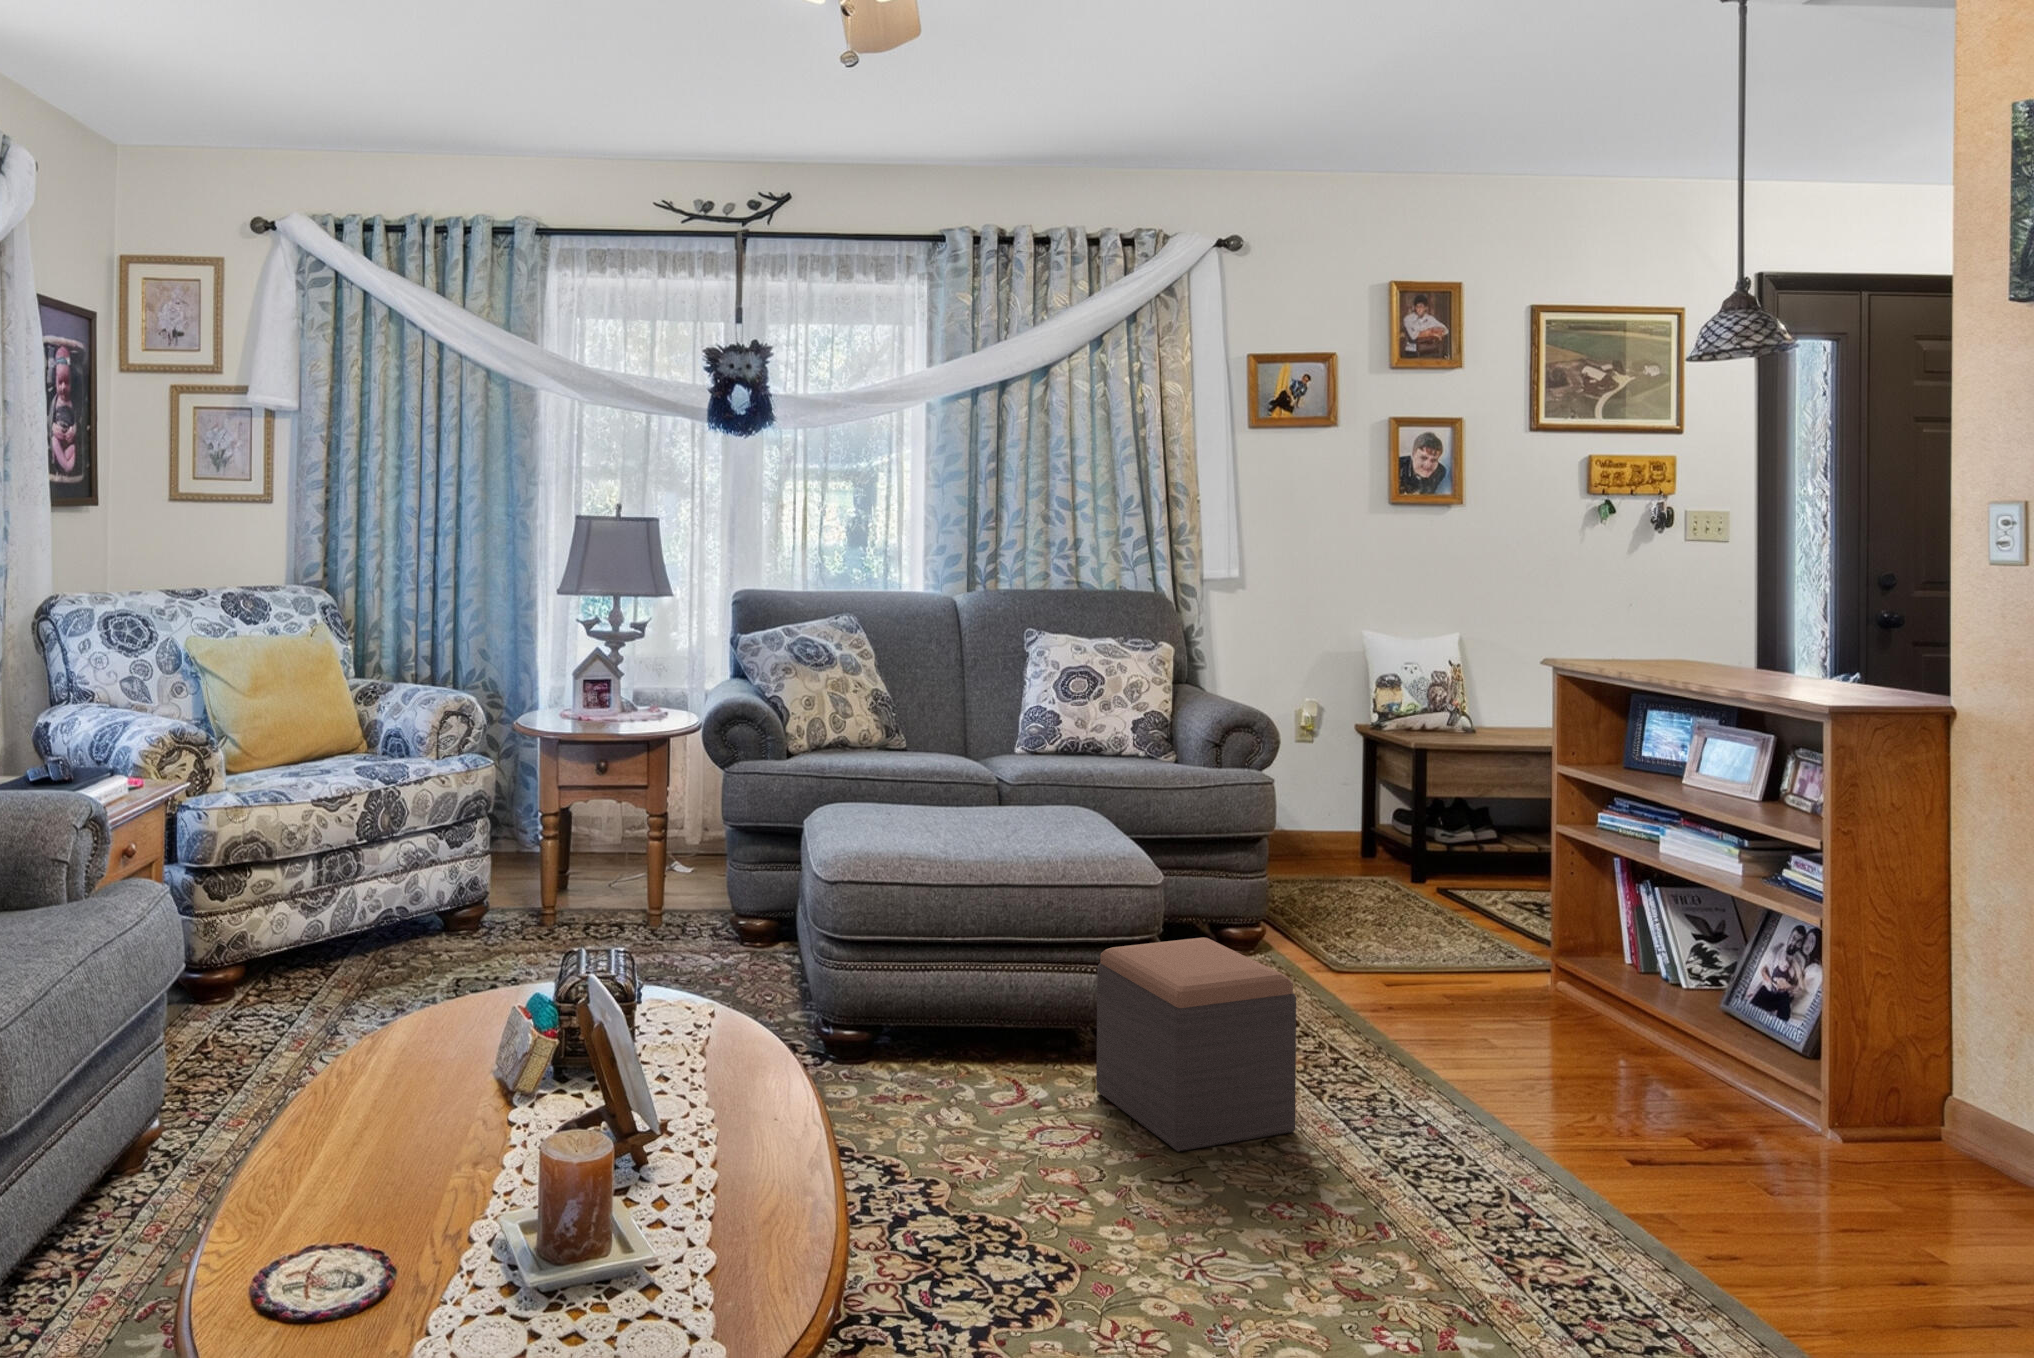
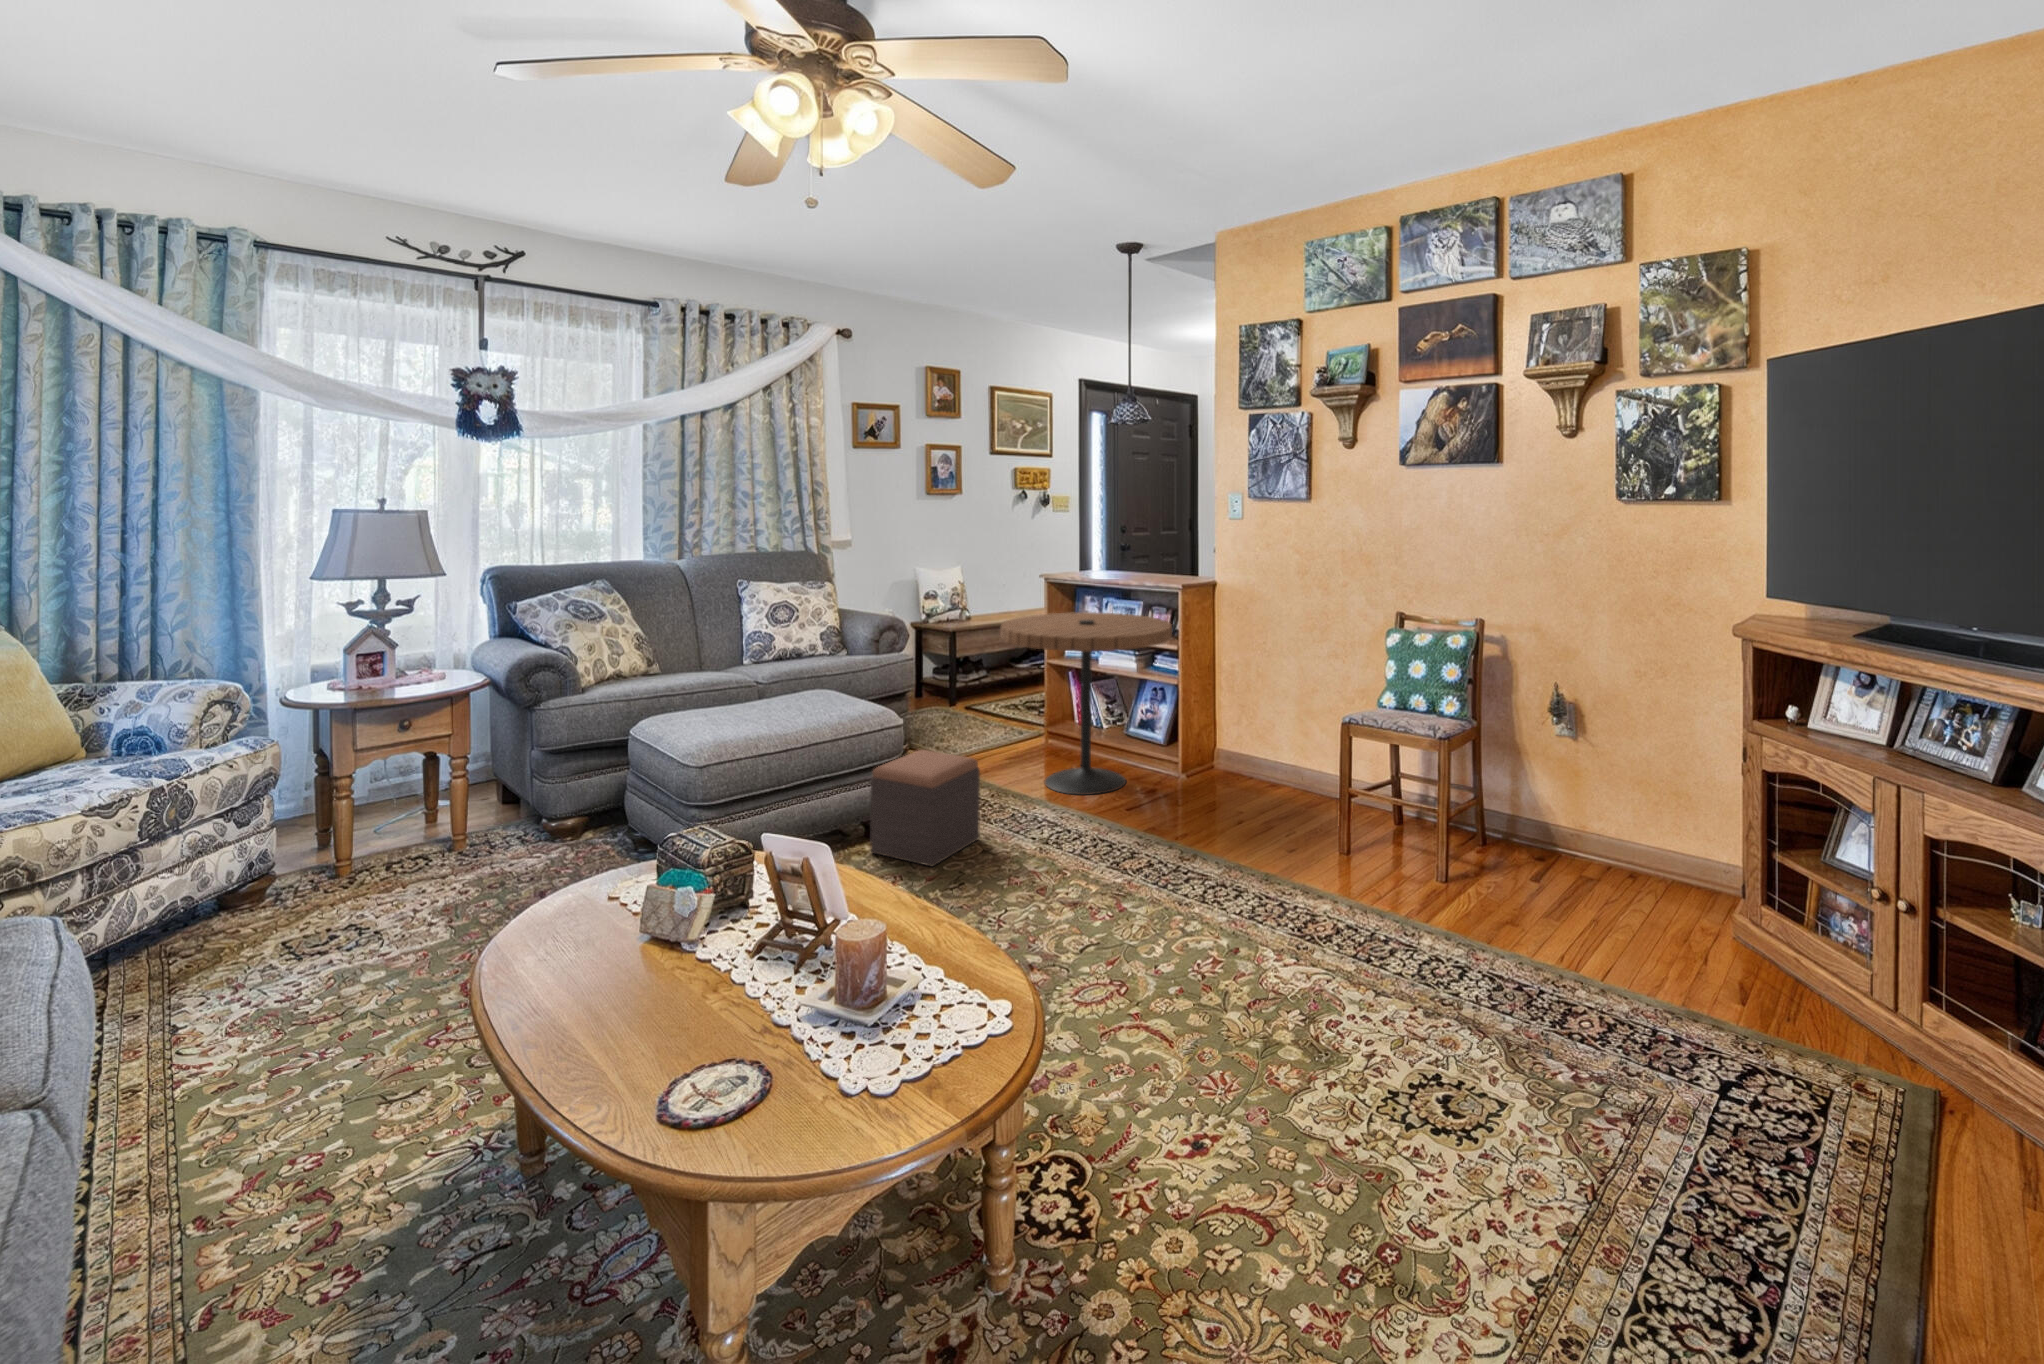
side table: none [1404,729,1831,1129] -> present [1000,612,1172,795]

